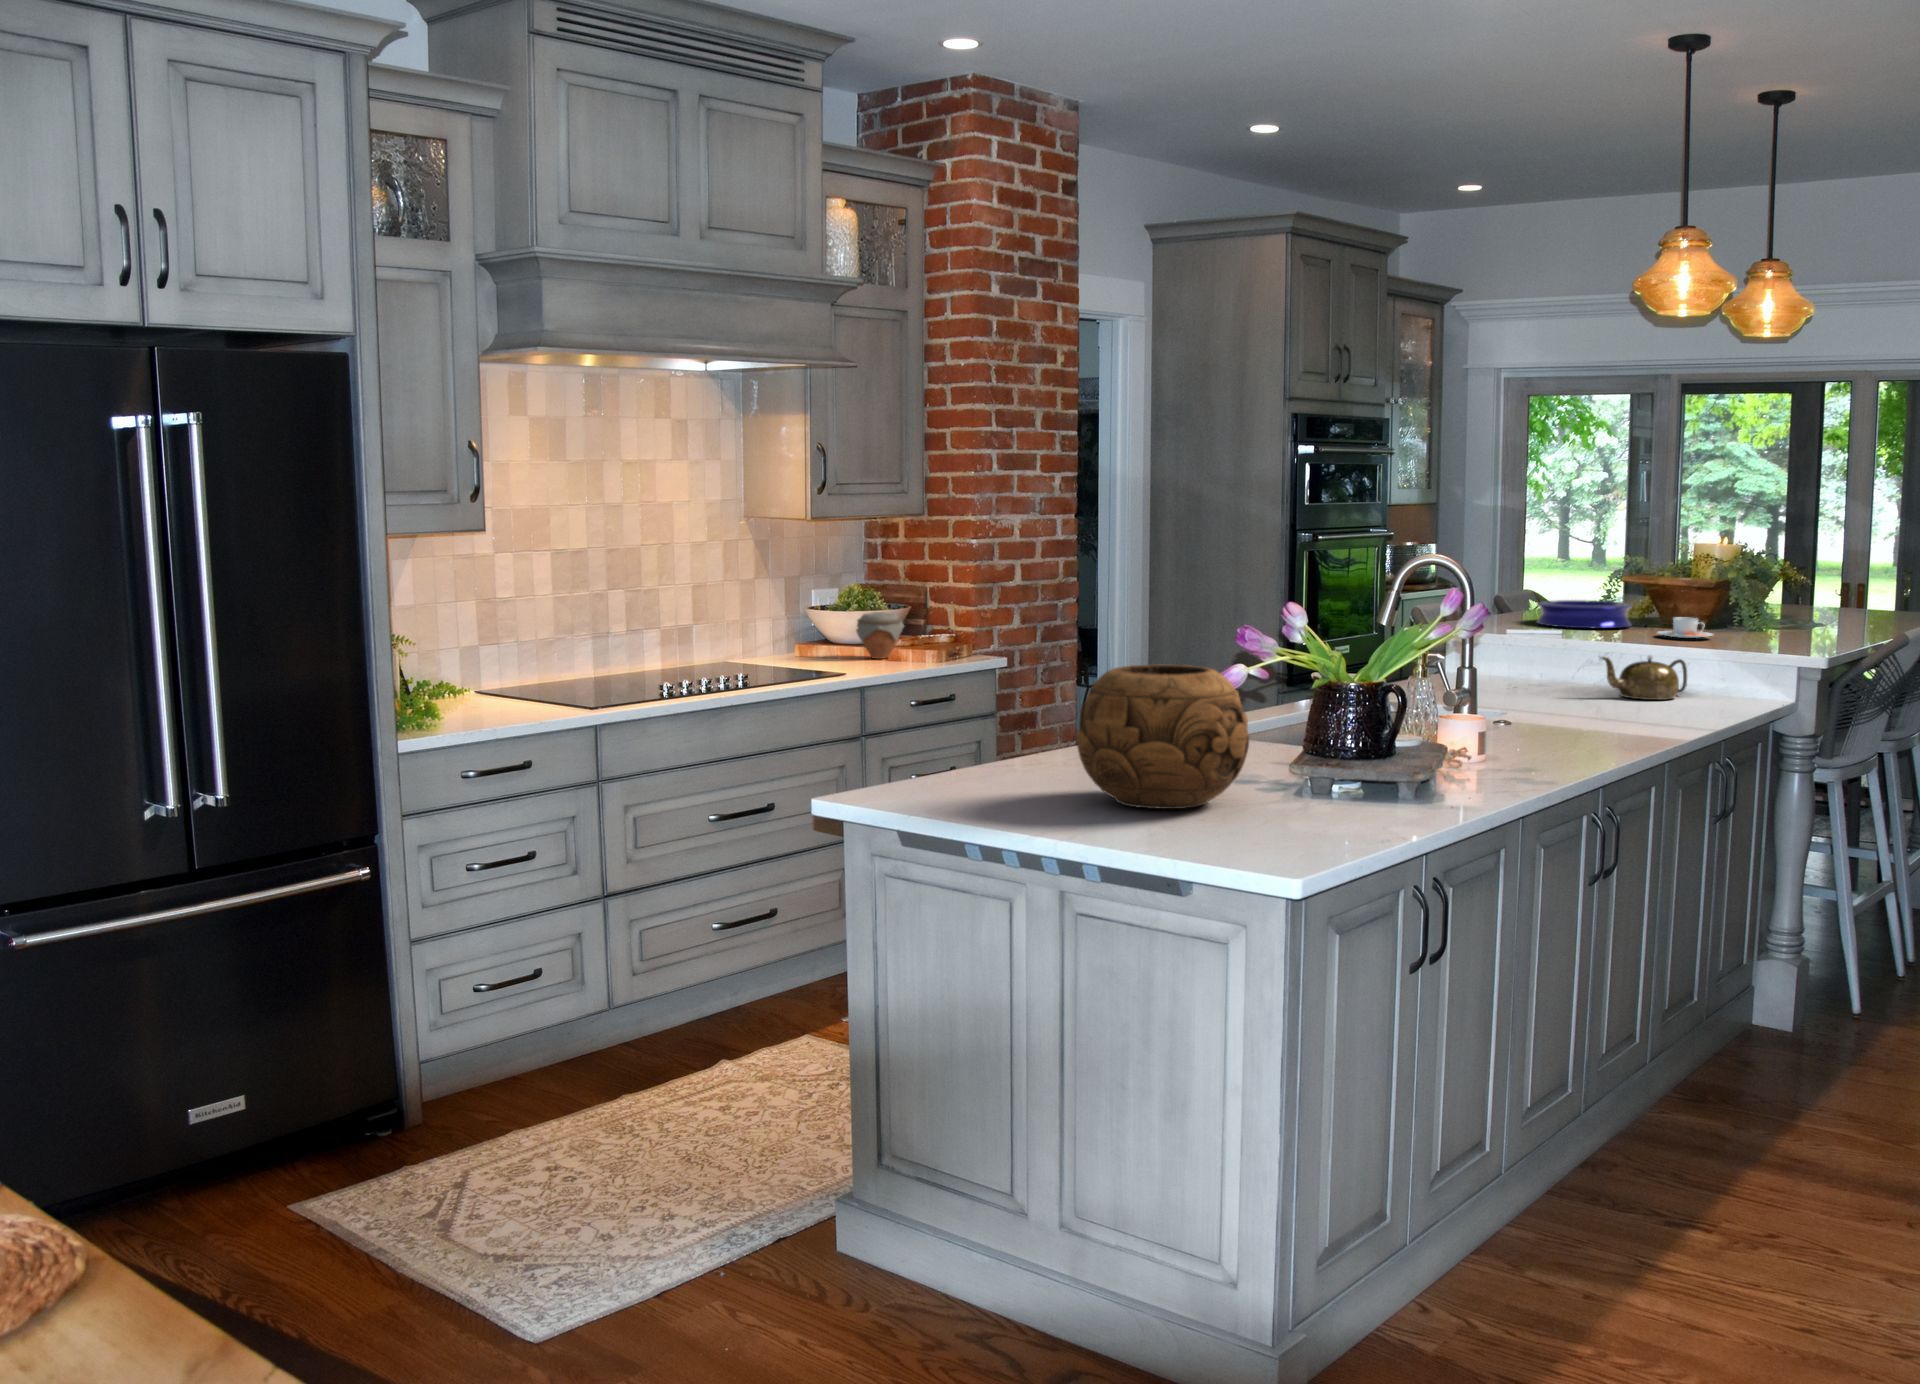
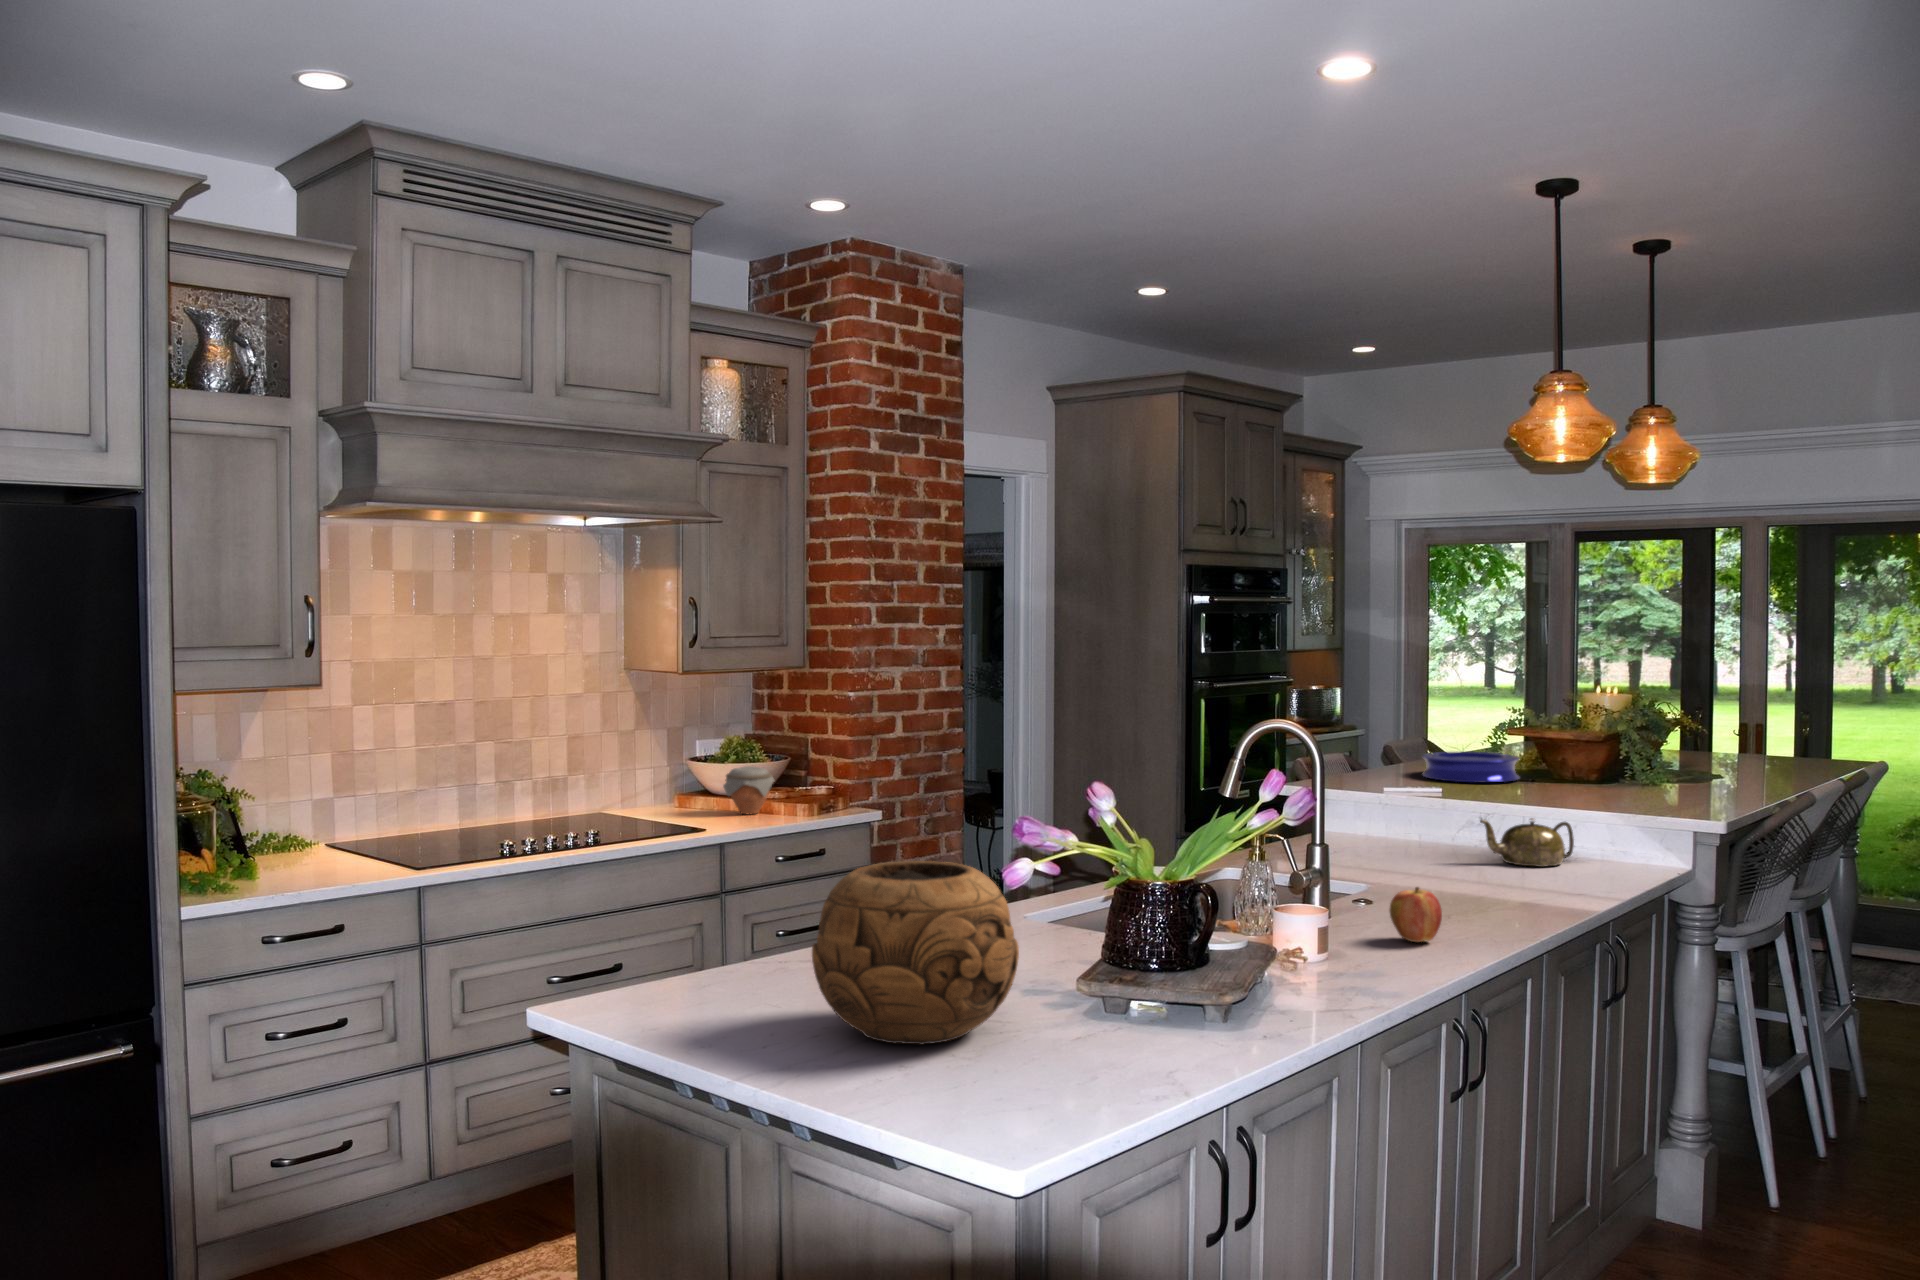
teacup: present [1657,617,1713,638] -> none [1543,772,1603,794]
apple: none [1534,702,1581,750] -> present [1390,887,1442,942]

